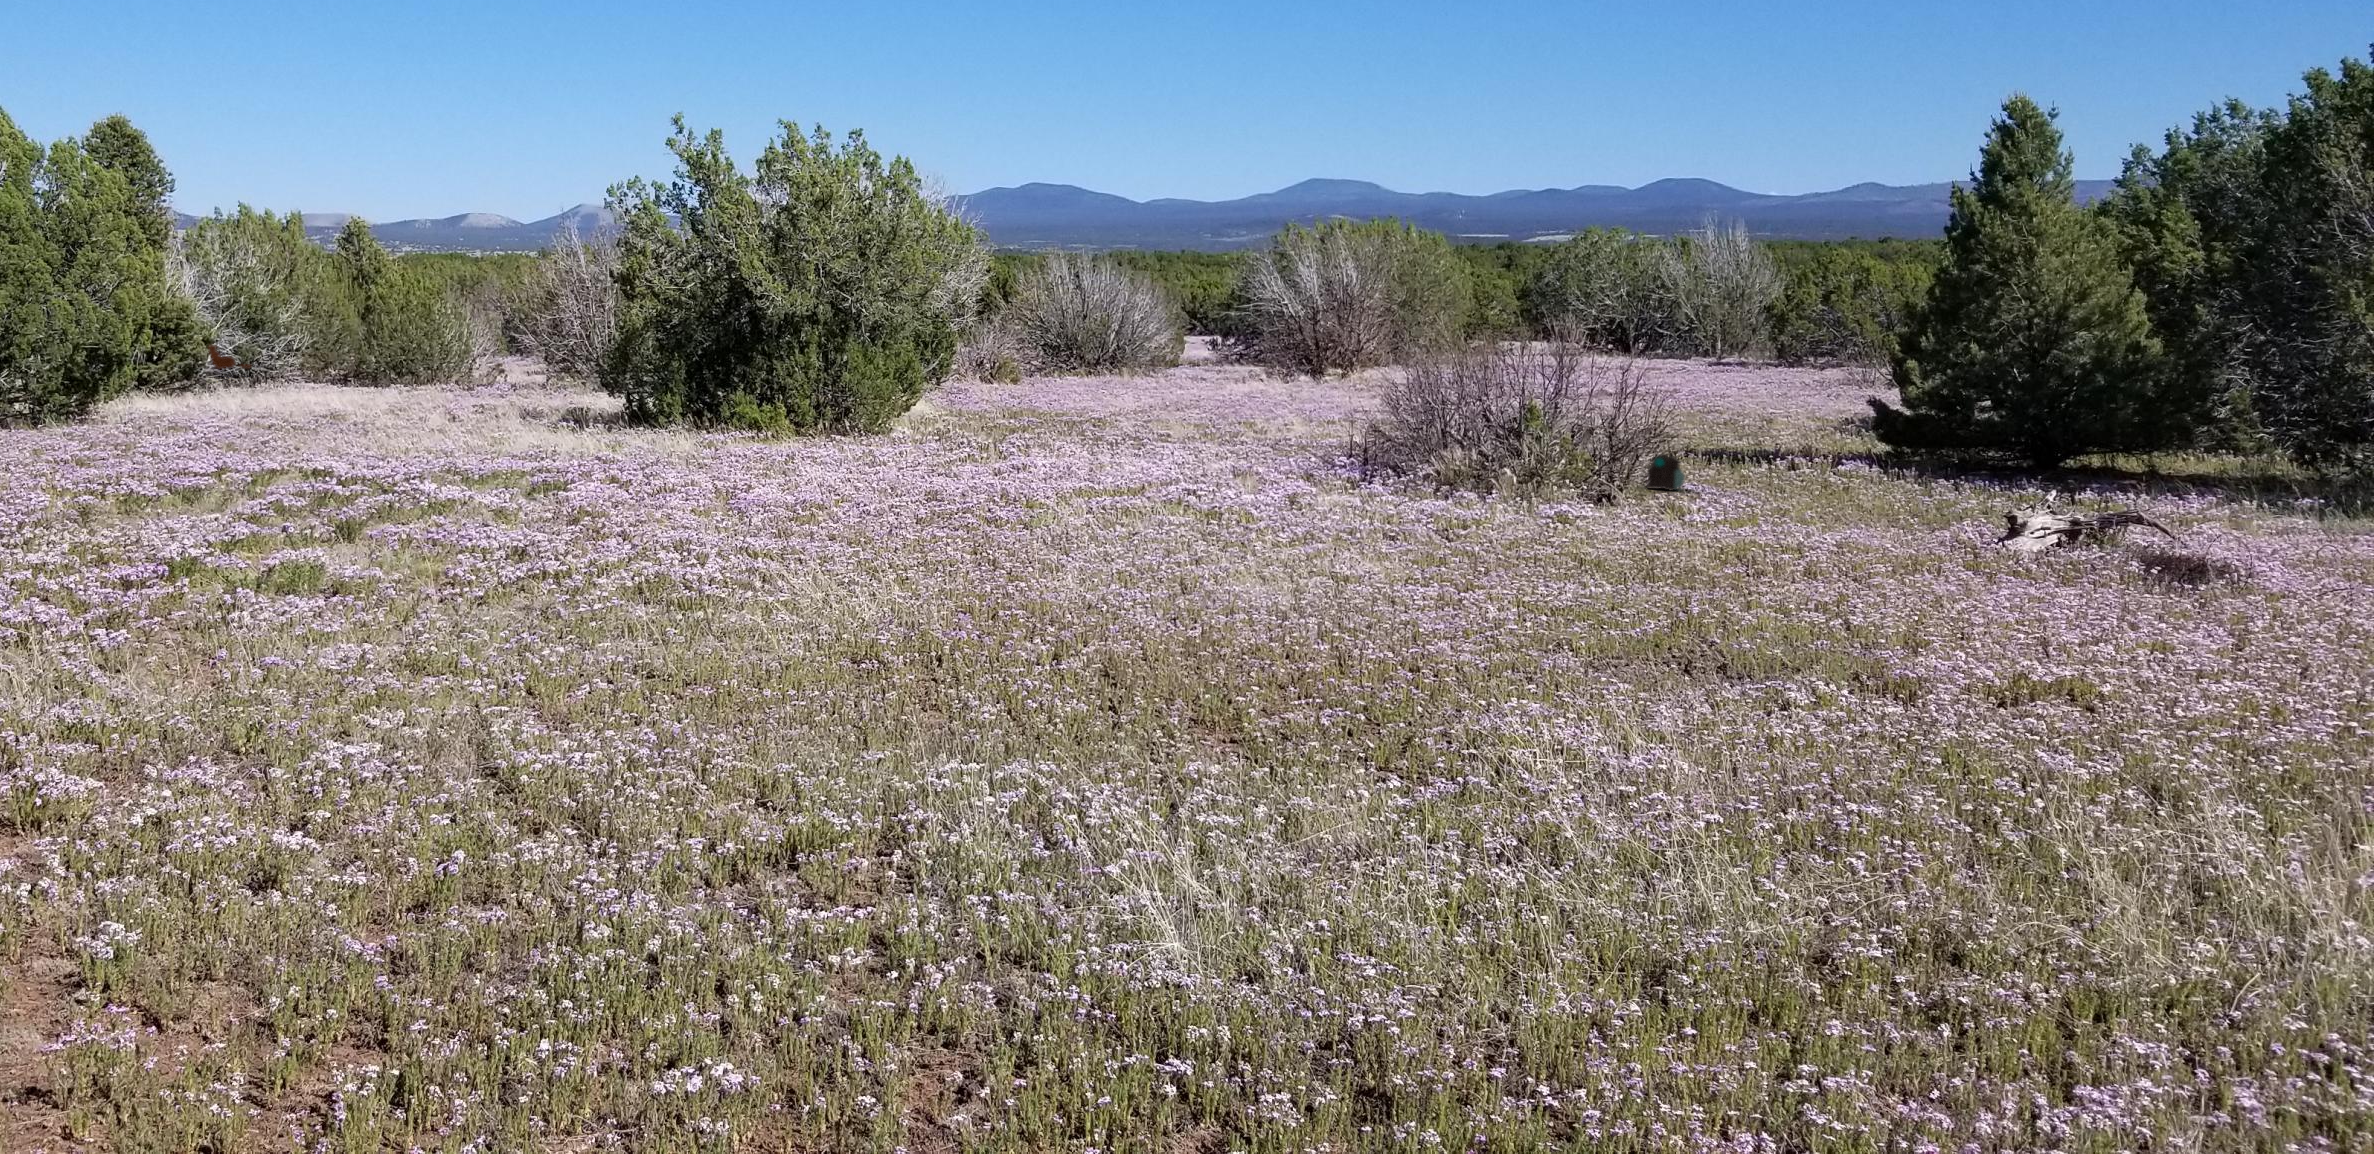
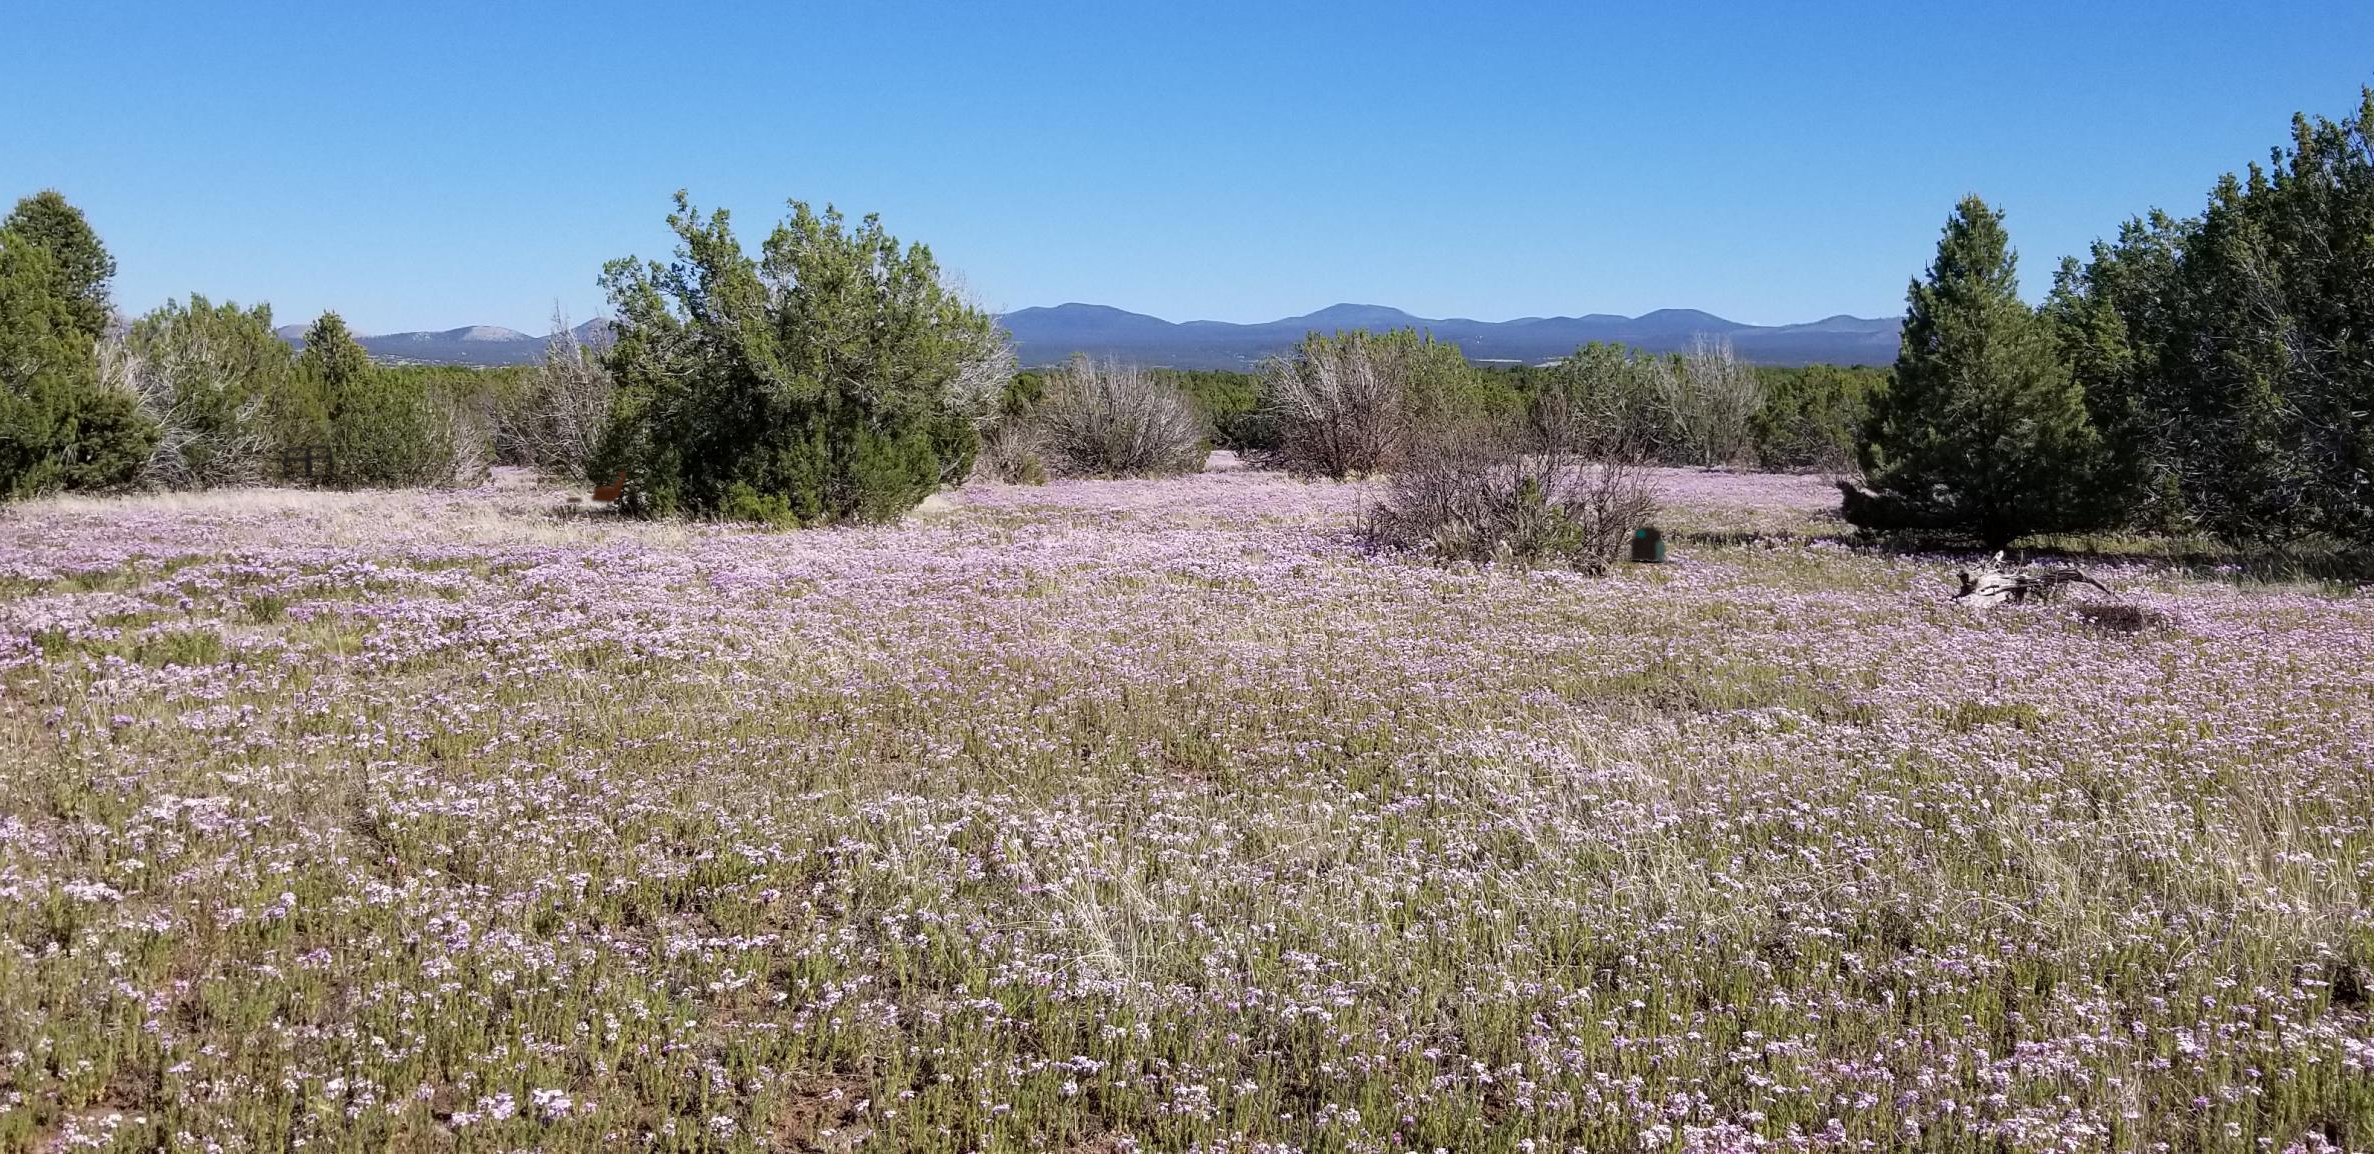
bench: none [259,339,297,371] -> present [283,445,334,478]
lounge chair: present [208,345,251,374] -> present [565,472,626,513]

